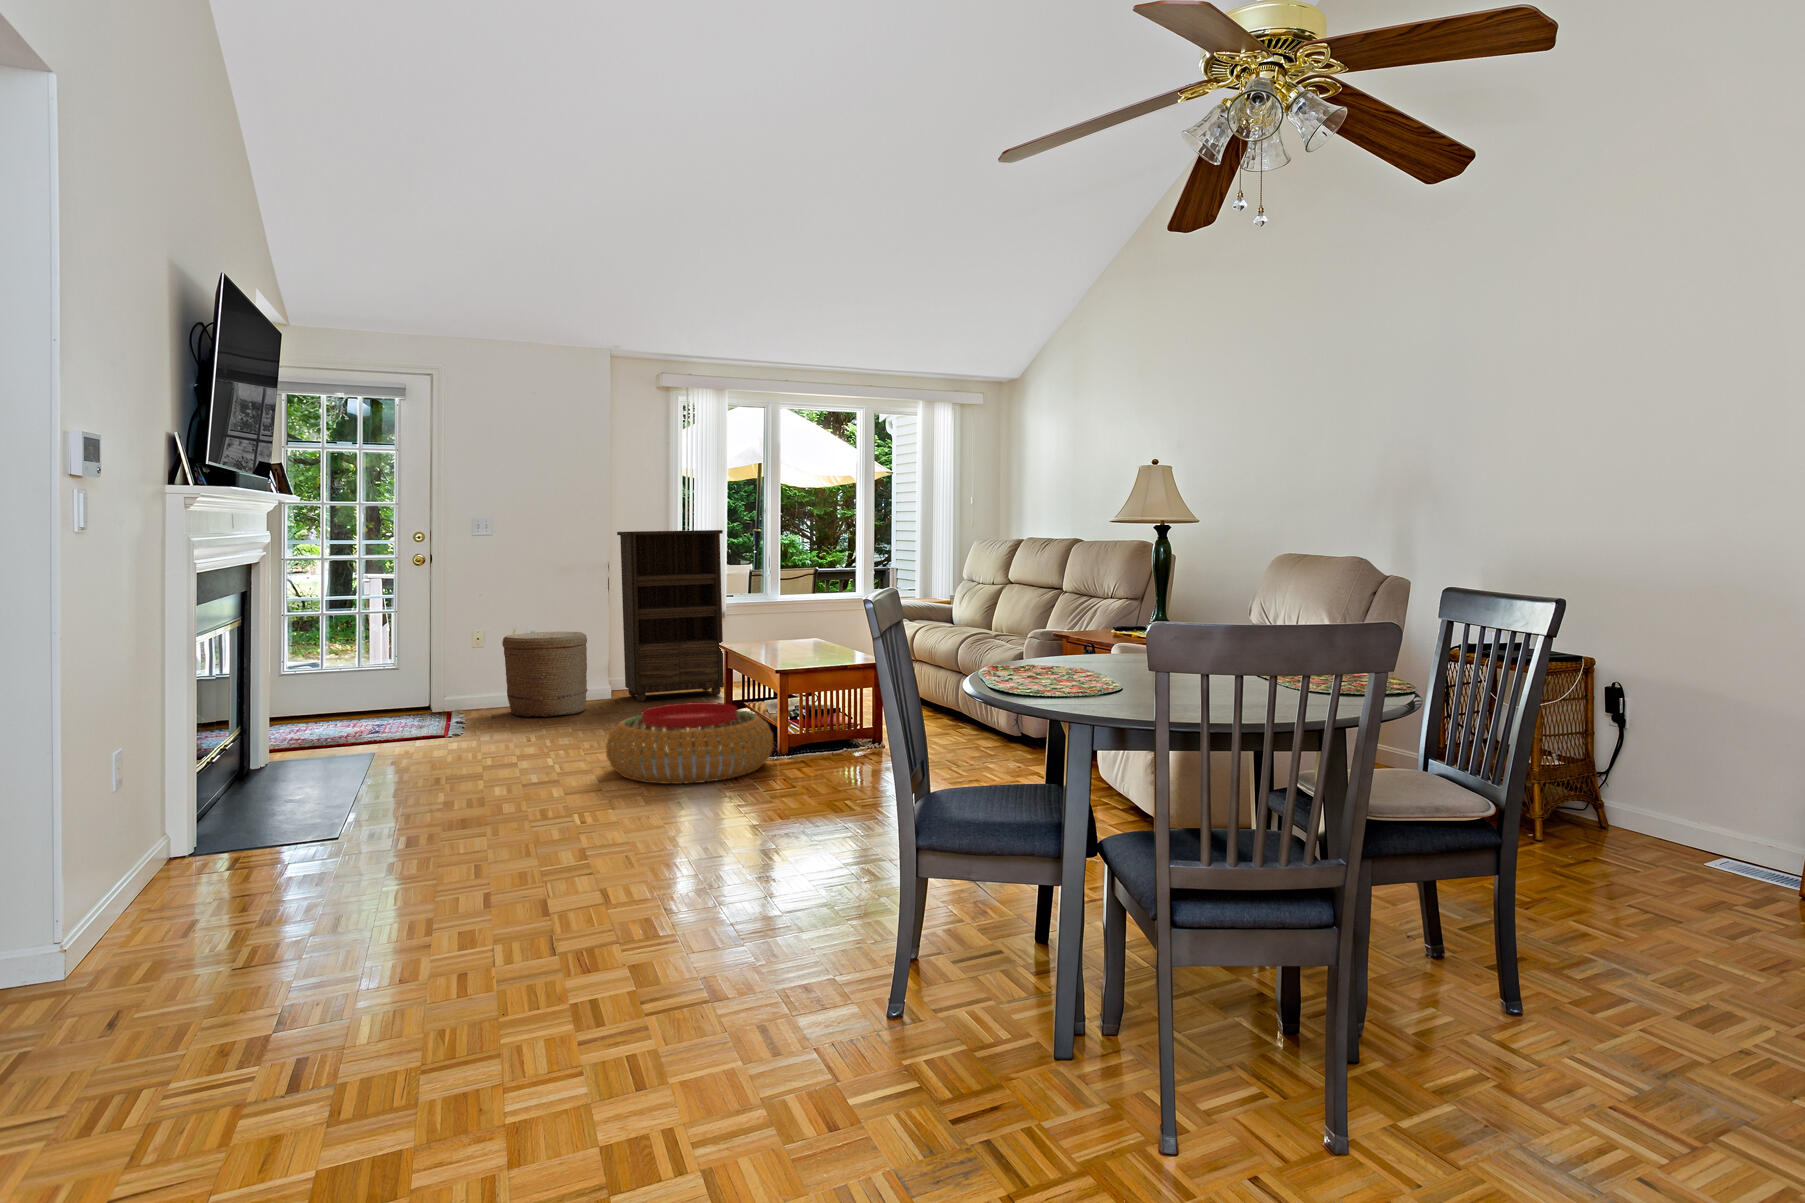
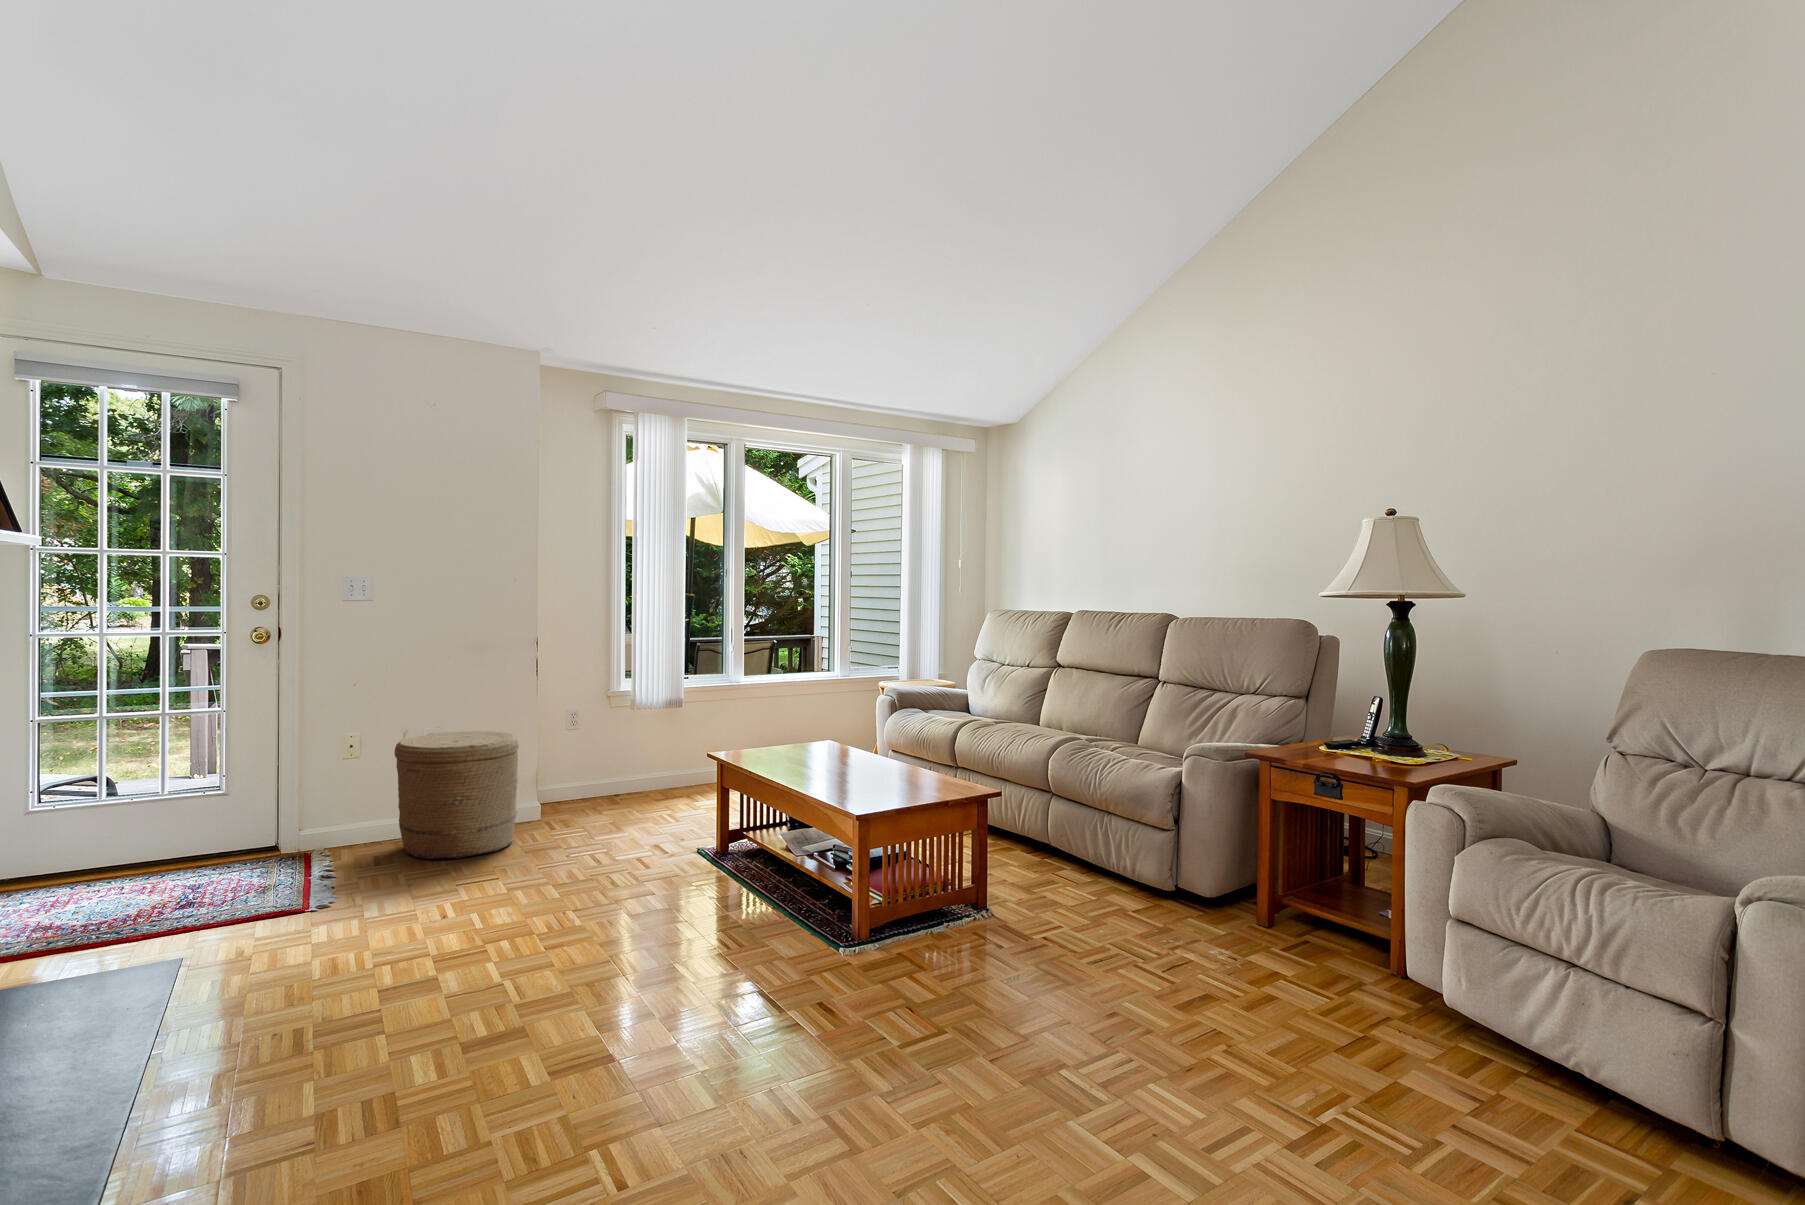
bookshelf: present [617,530,724,702] -> none [554,595,697,821]
pouf: present [606,702,773,784] -> none [605,866,871,1032]

